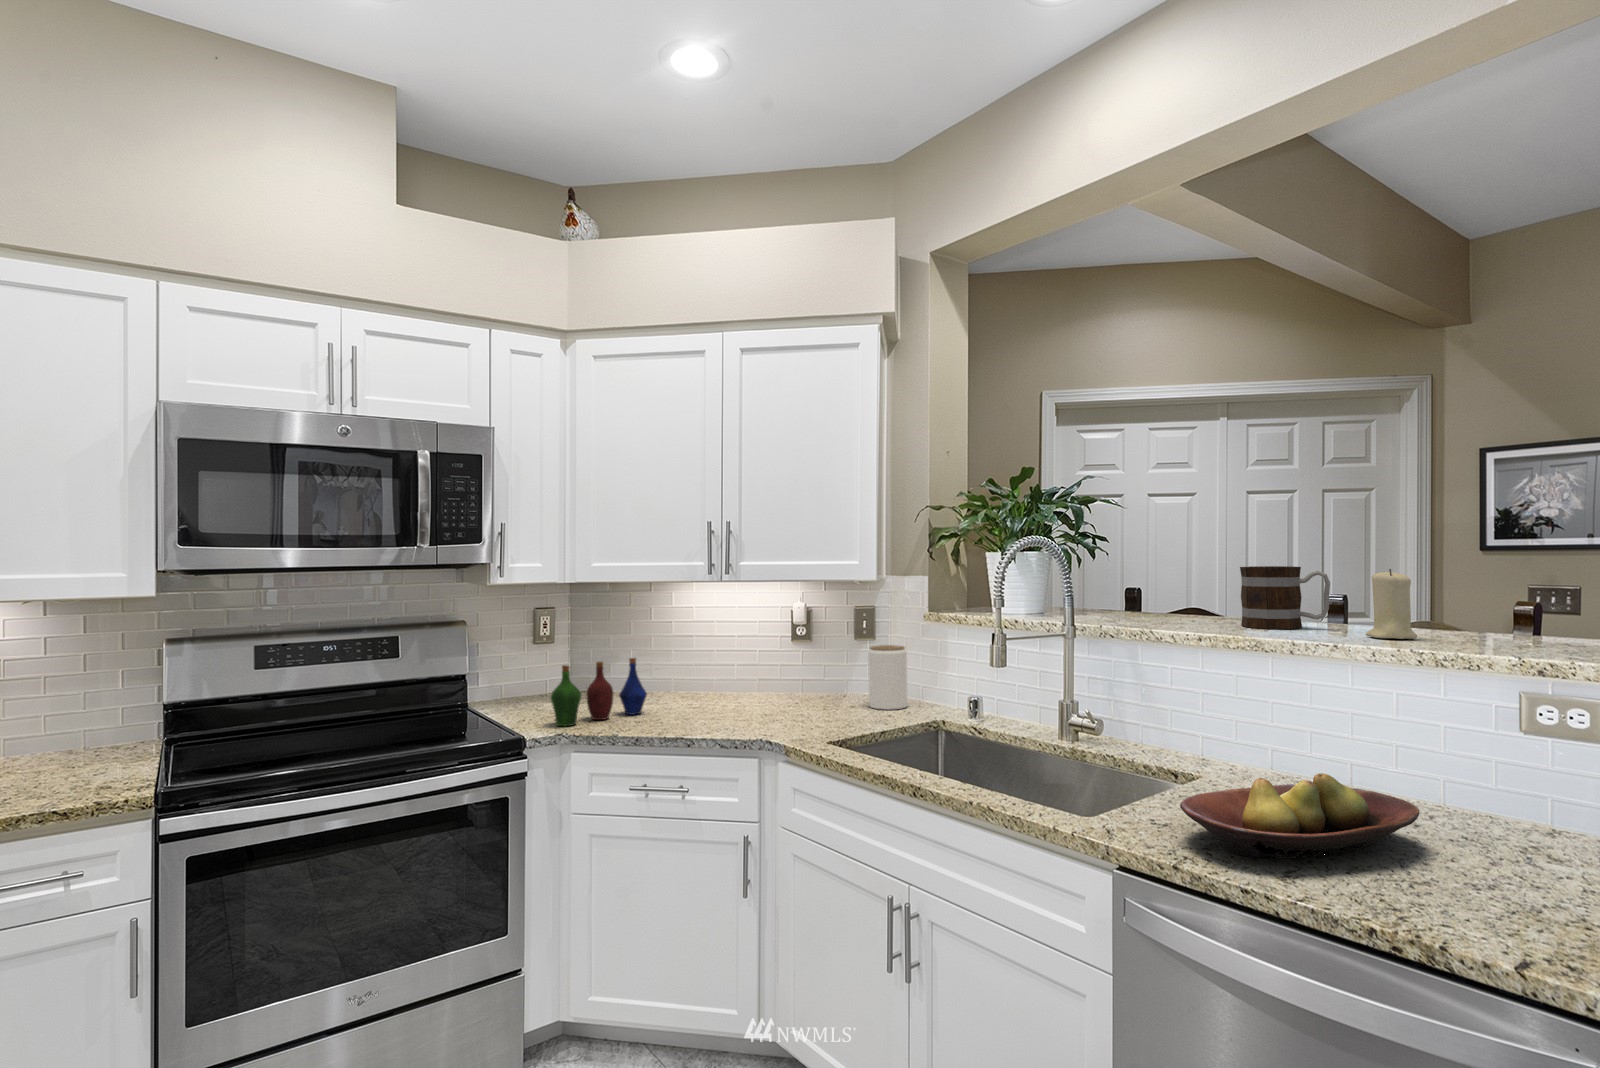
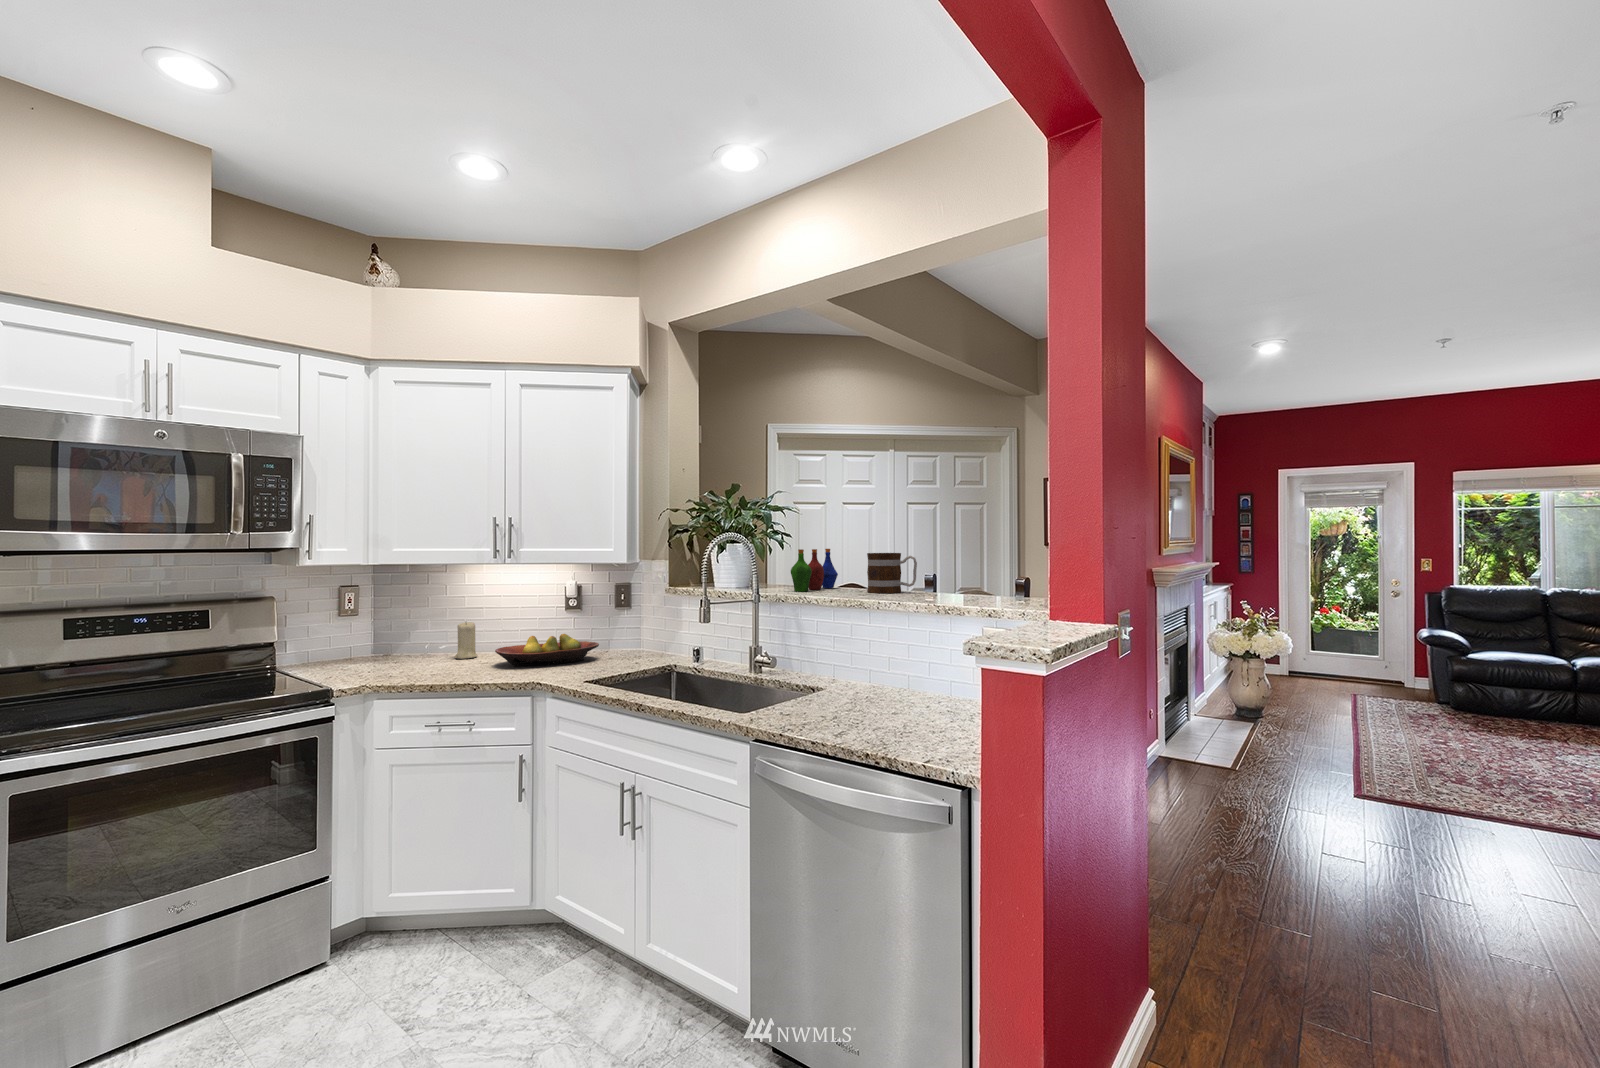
candle: present [1366,569,1417,639] -> present [455,622,478,659]
jar: present [868,645,907,709] -> none [622,611,651,658]
bottle: present [551,658,647,726] -> present [791,549,838,592]
fruit bowl: present [1180,773,1419,858] -> present [495,634,599,666]

